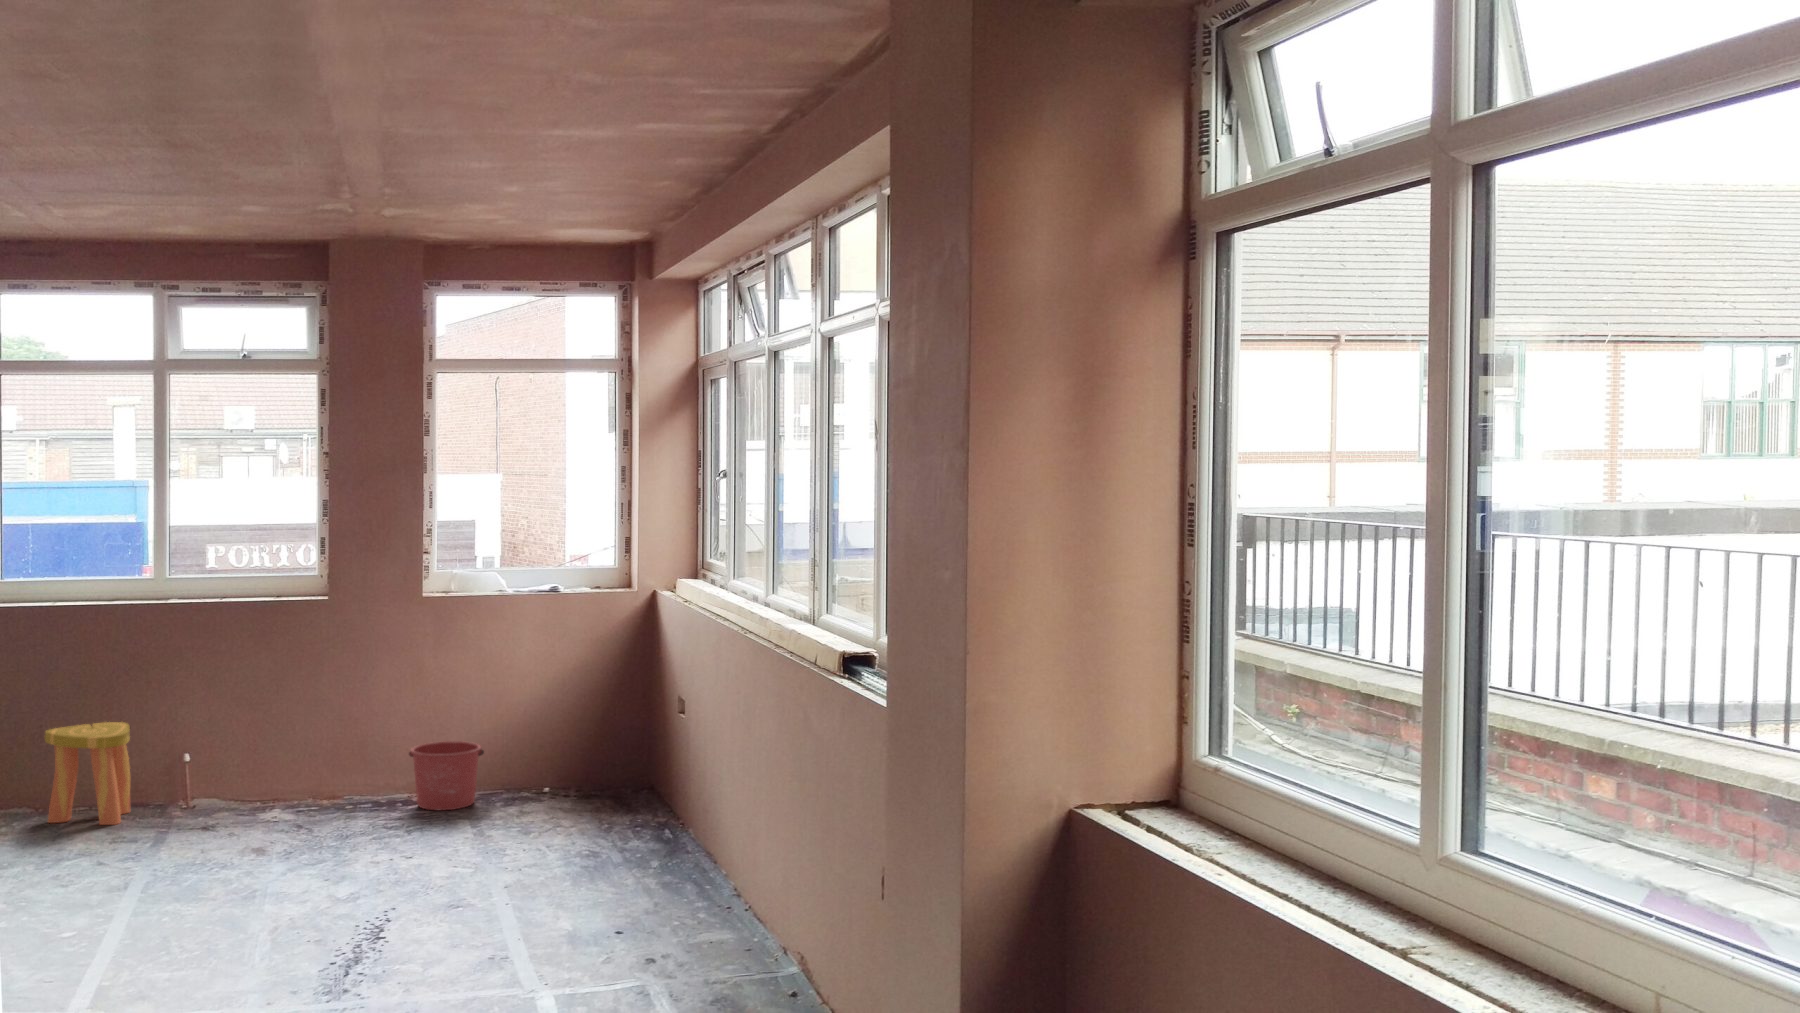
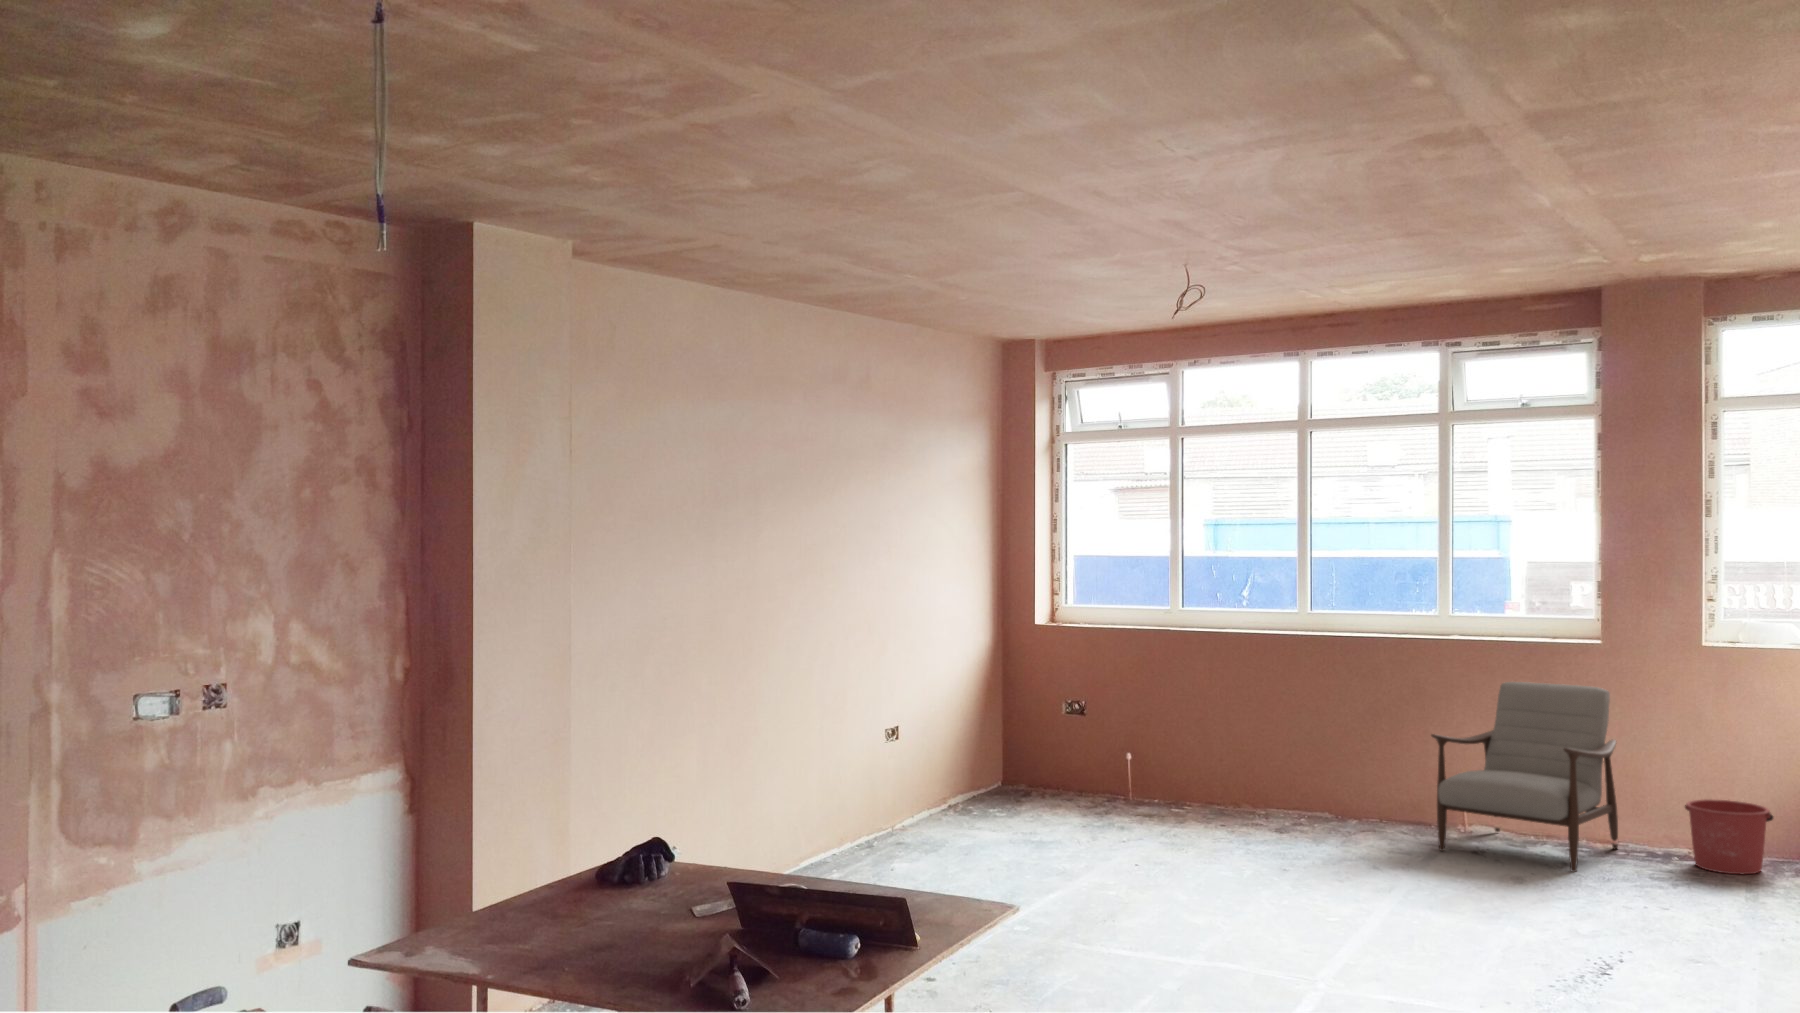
chair: none [159,646,346,838] -> present [1431,682,1618,872]
stool: present [45,722,130,825] -> none [1346,740,1416,833]

